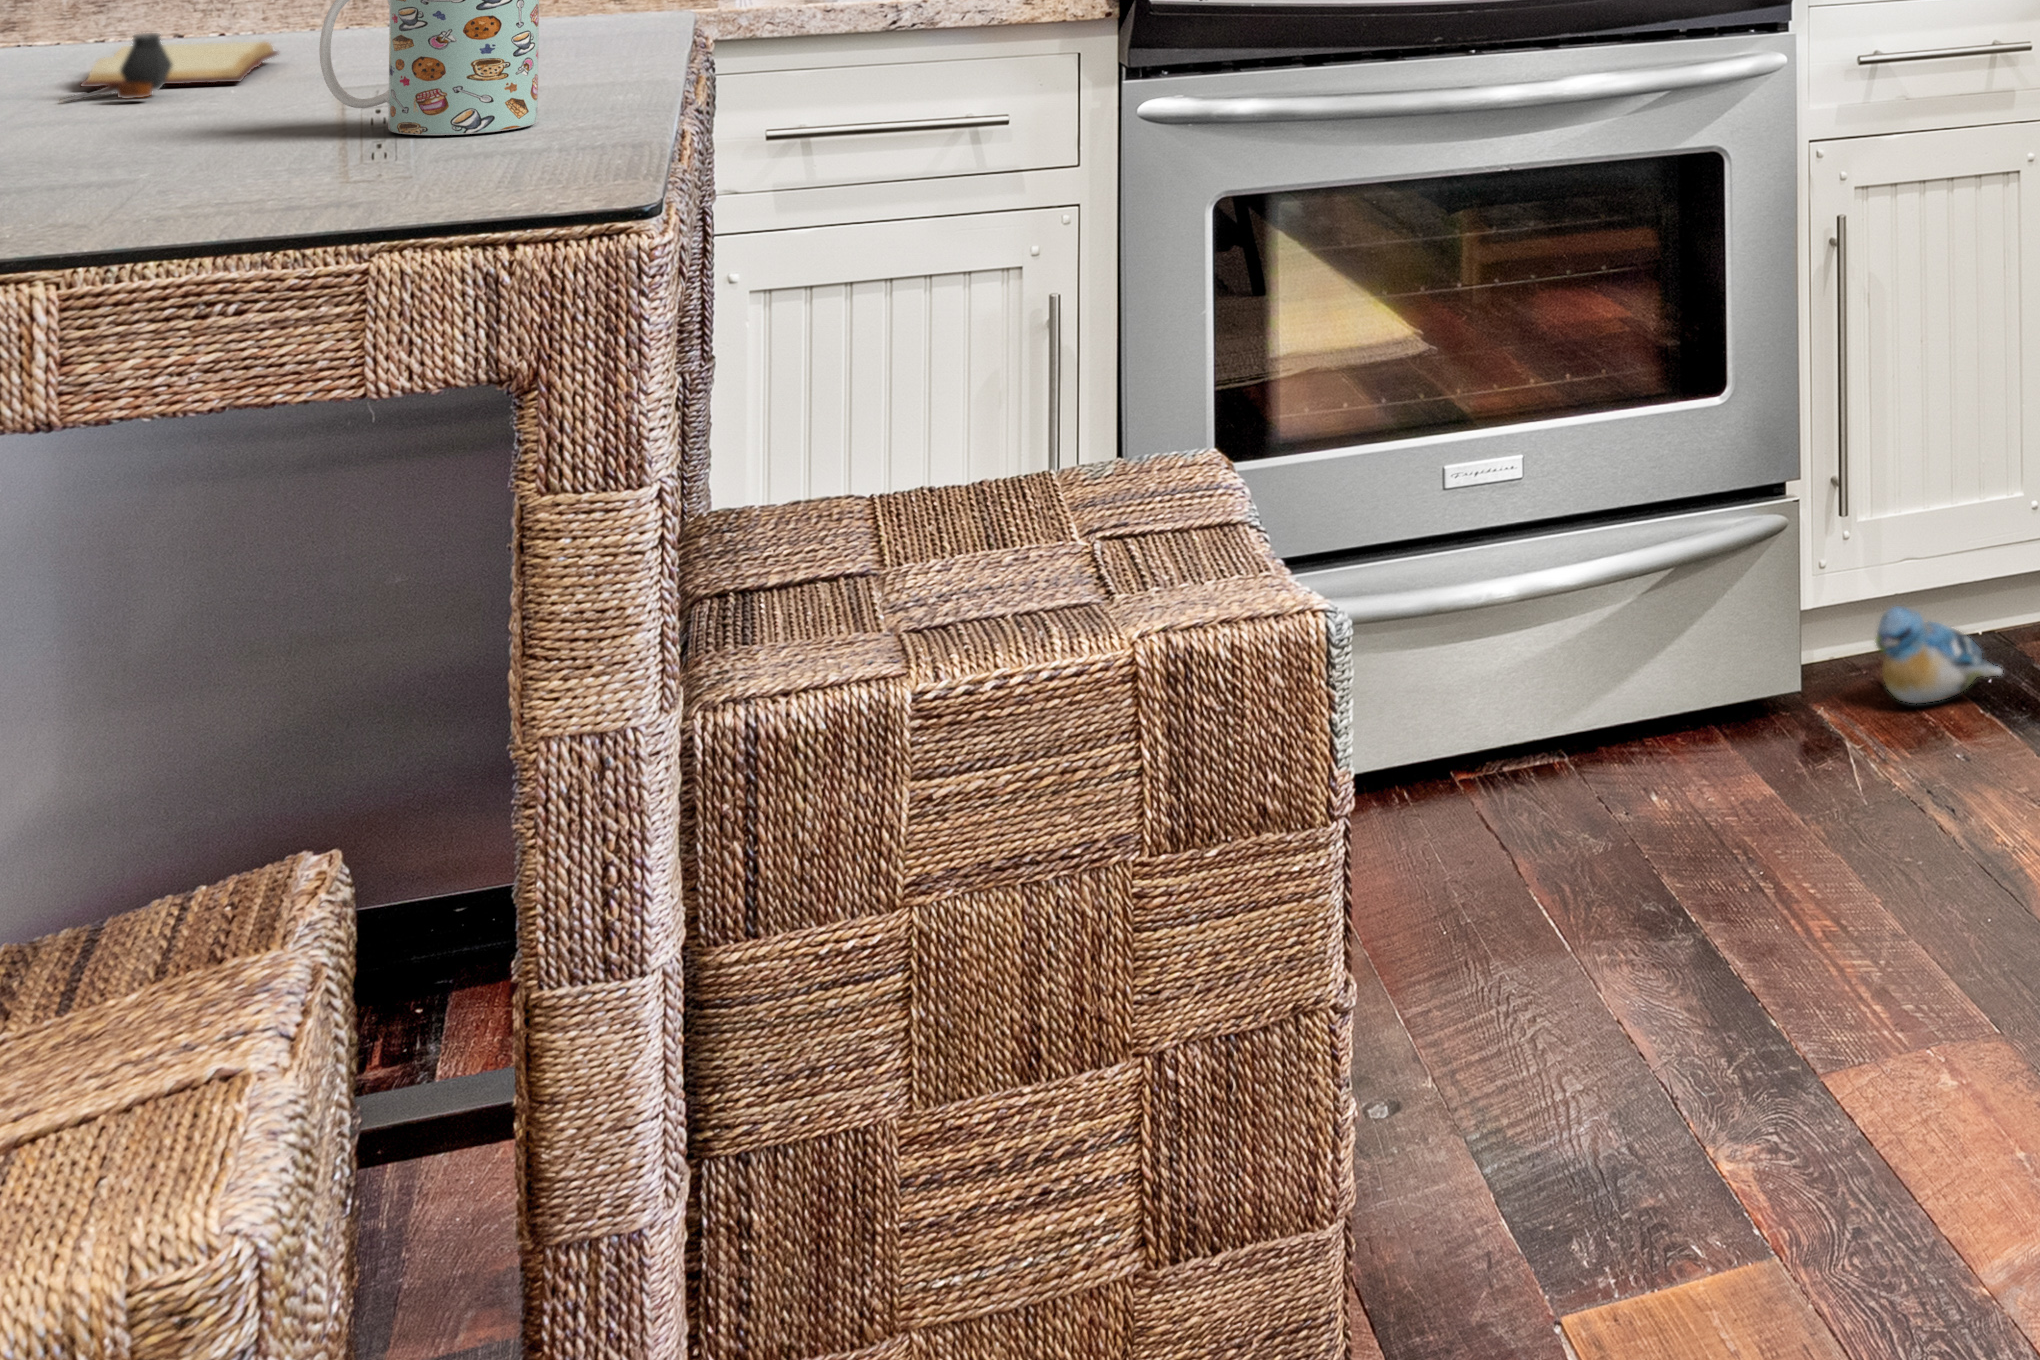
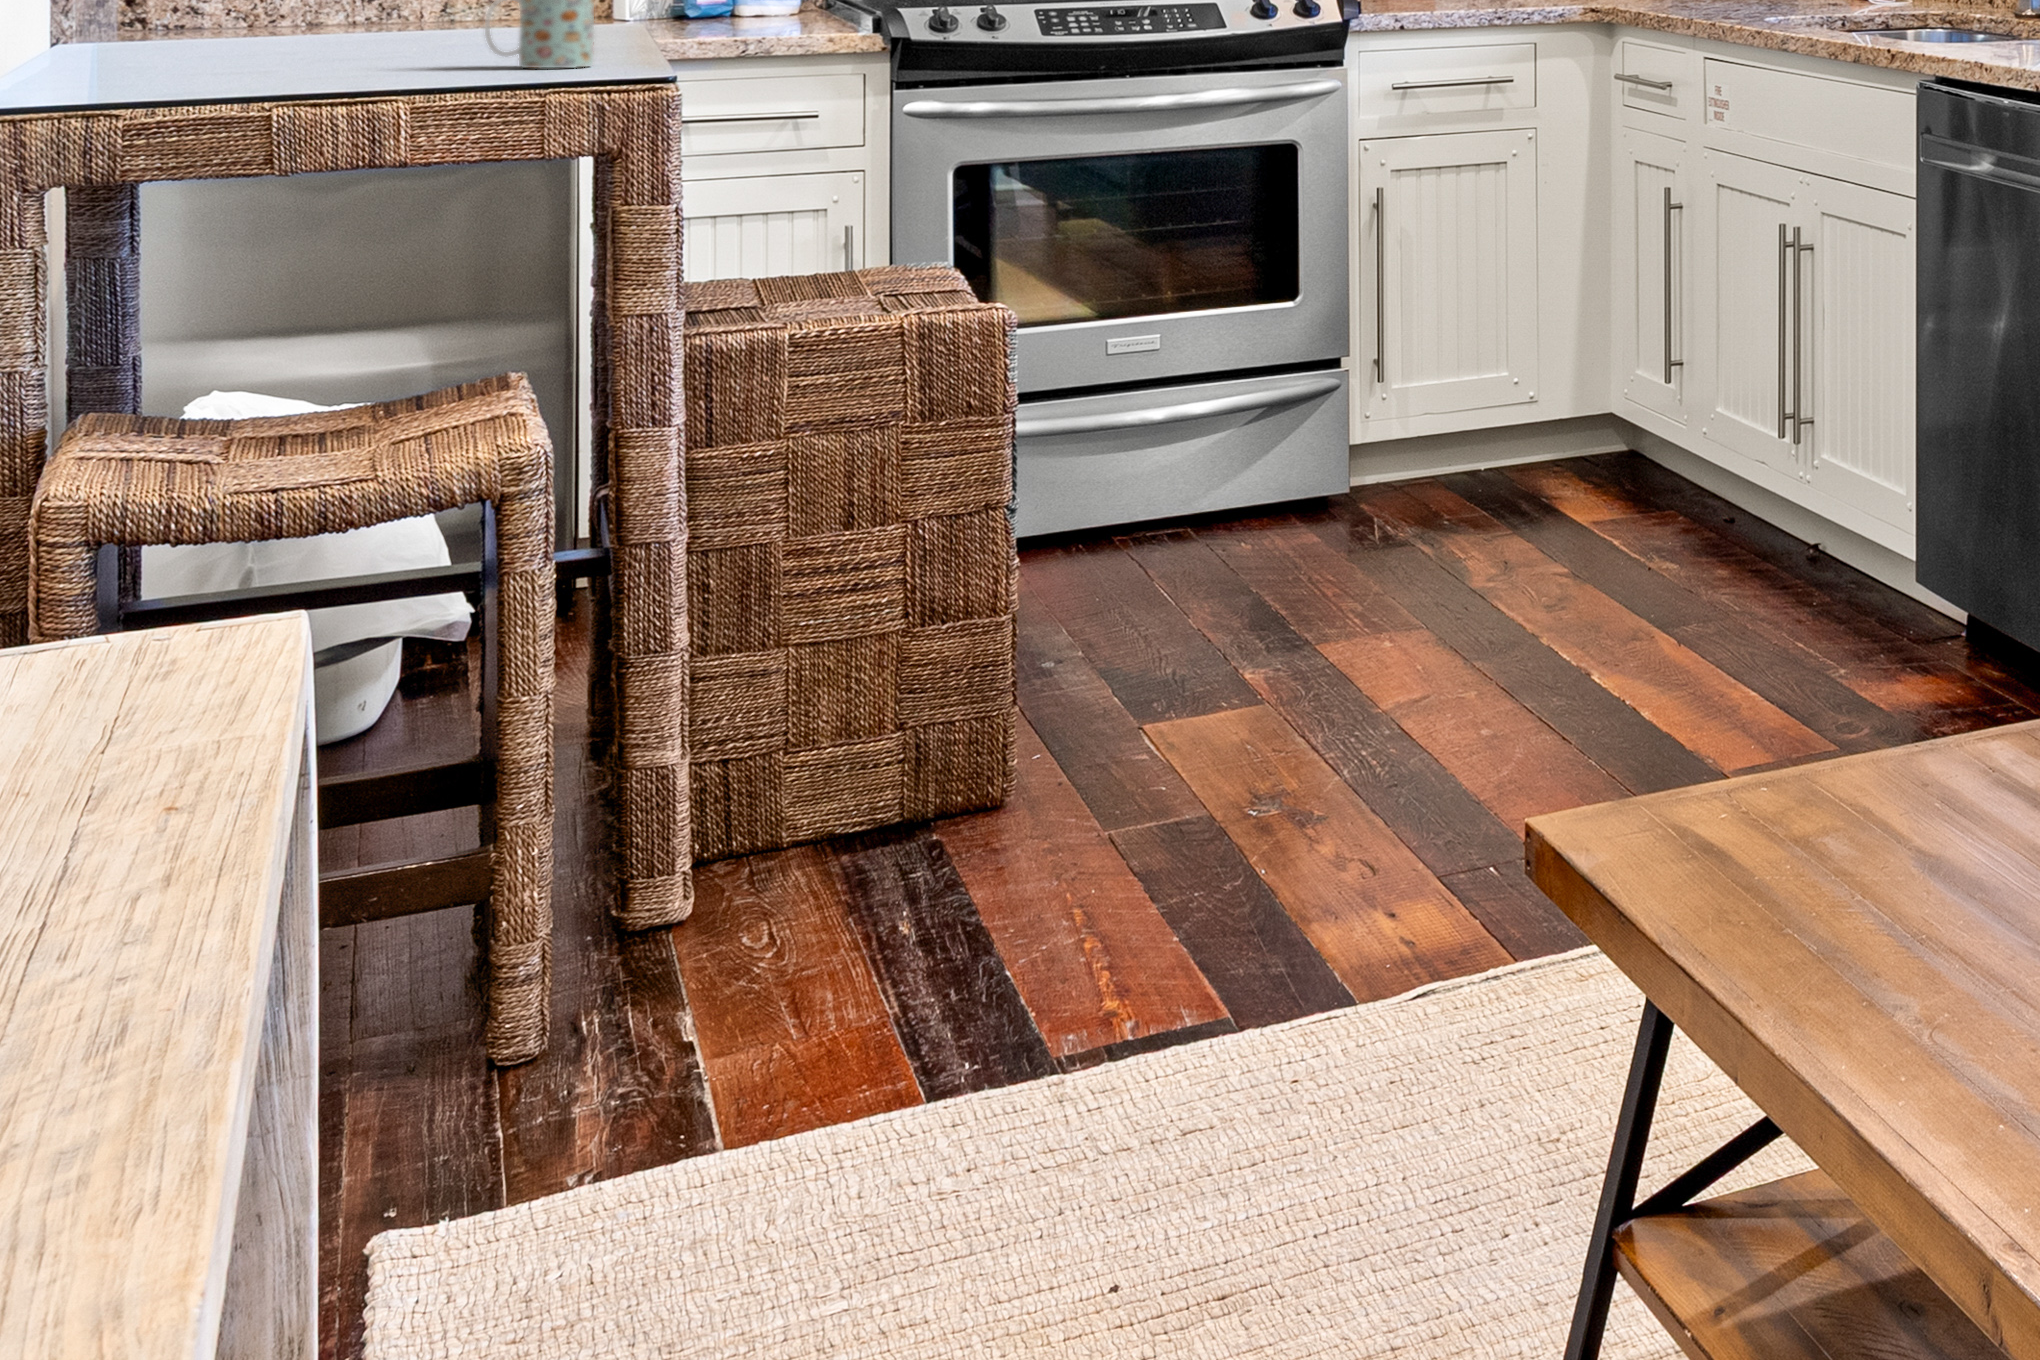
book: present [62,33,278,101] -> none [324,28,414,62]
plush toy: present [1875,606,2002,704] -> none [1395,437,1481,500]

